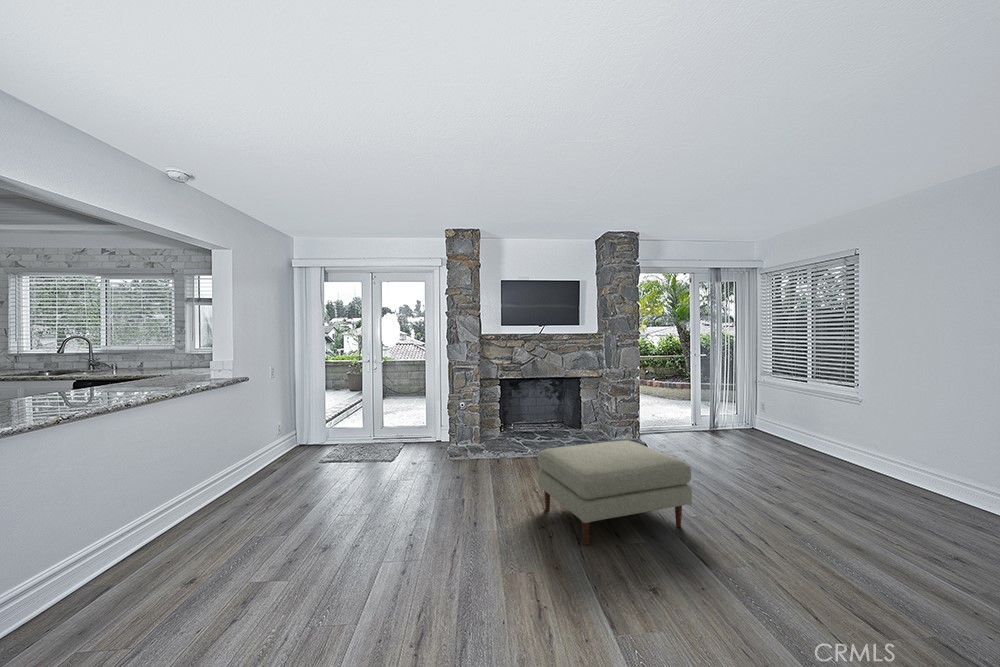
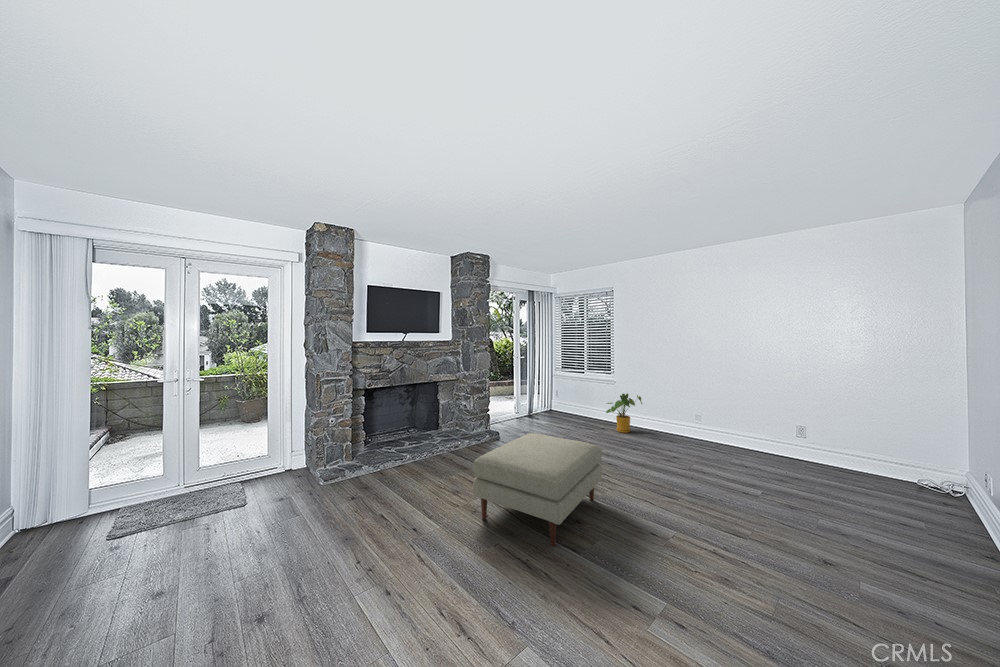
house plant: none [815,416,891,476] -> present [606,393,642,433]

